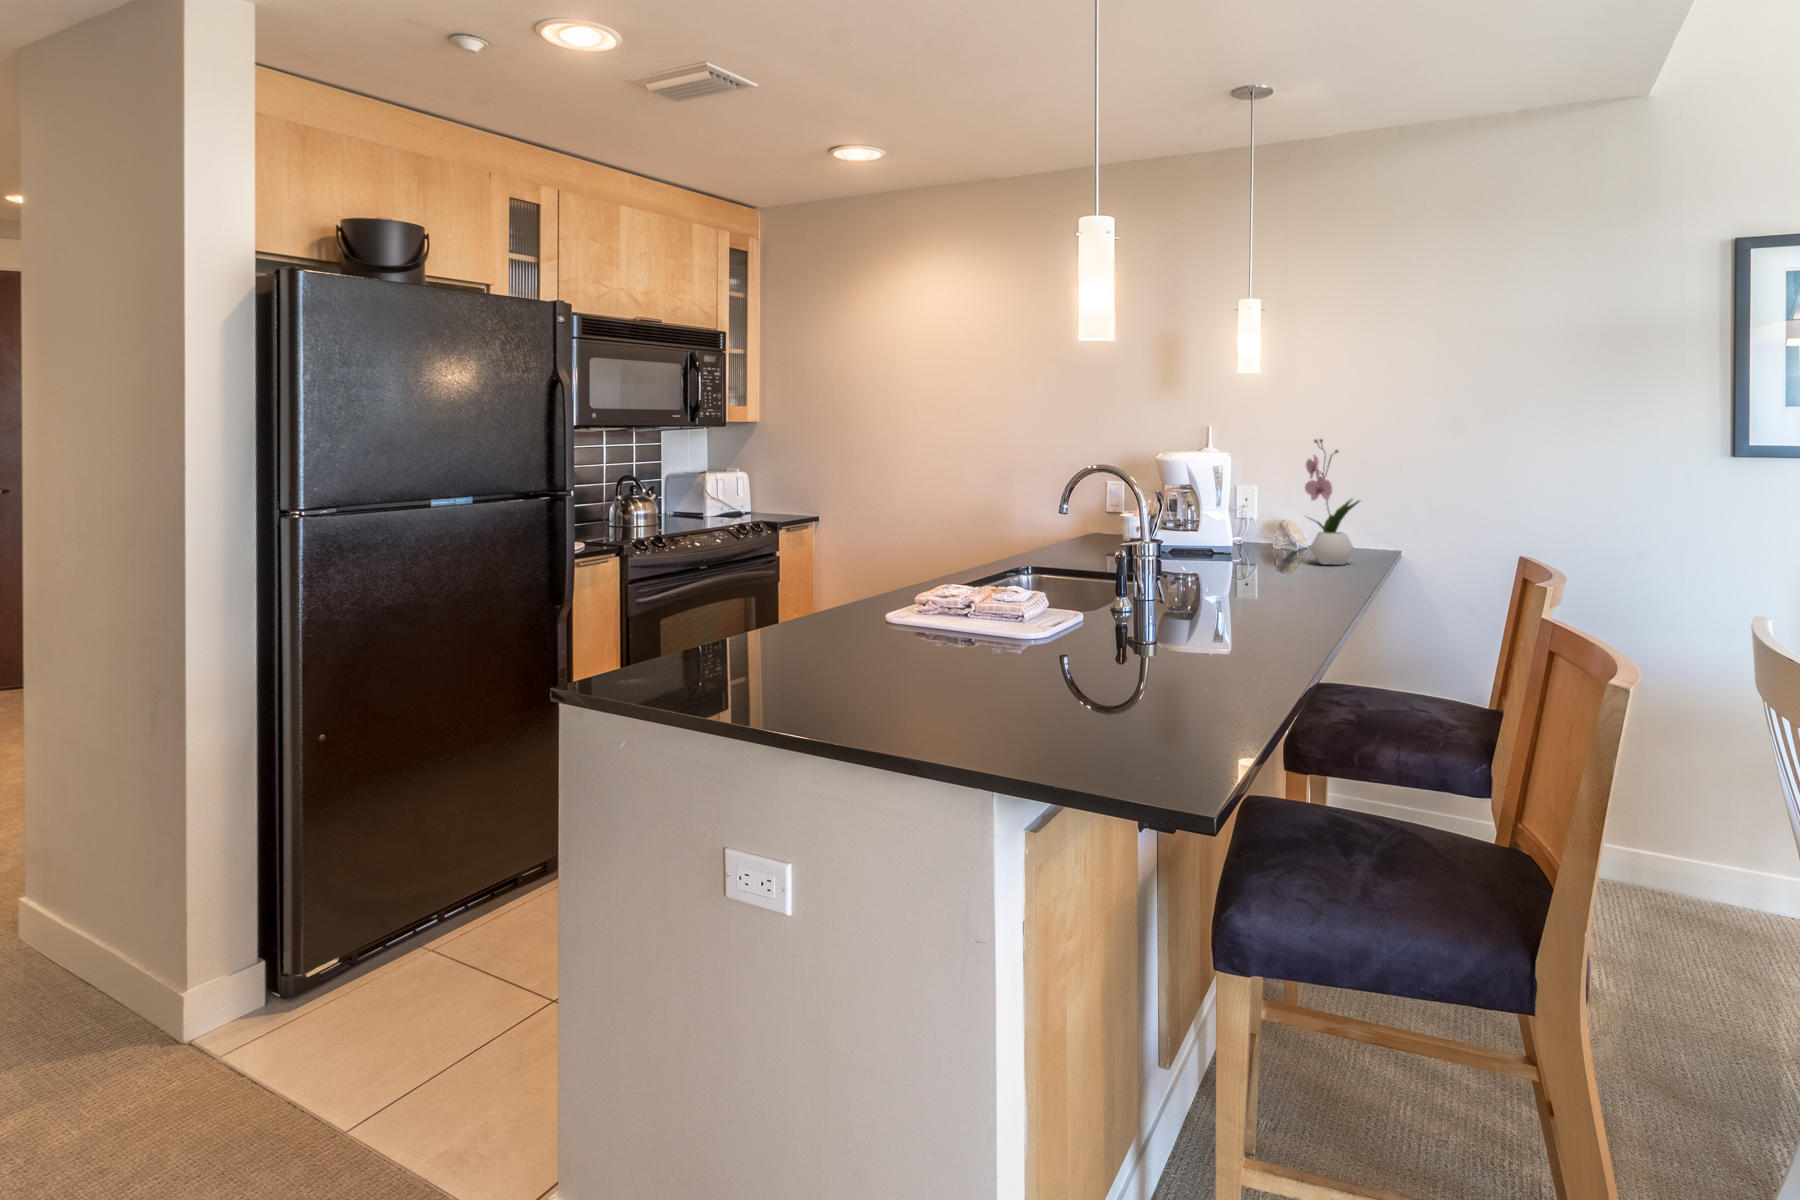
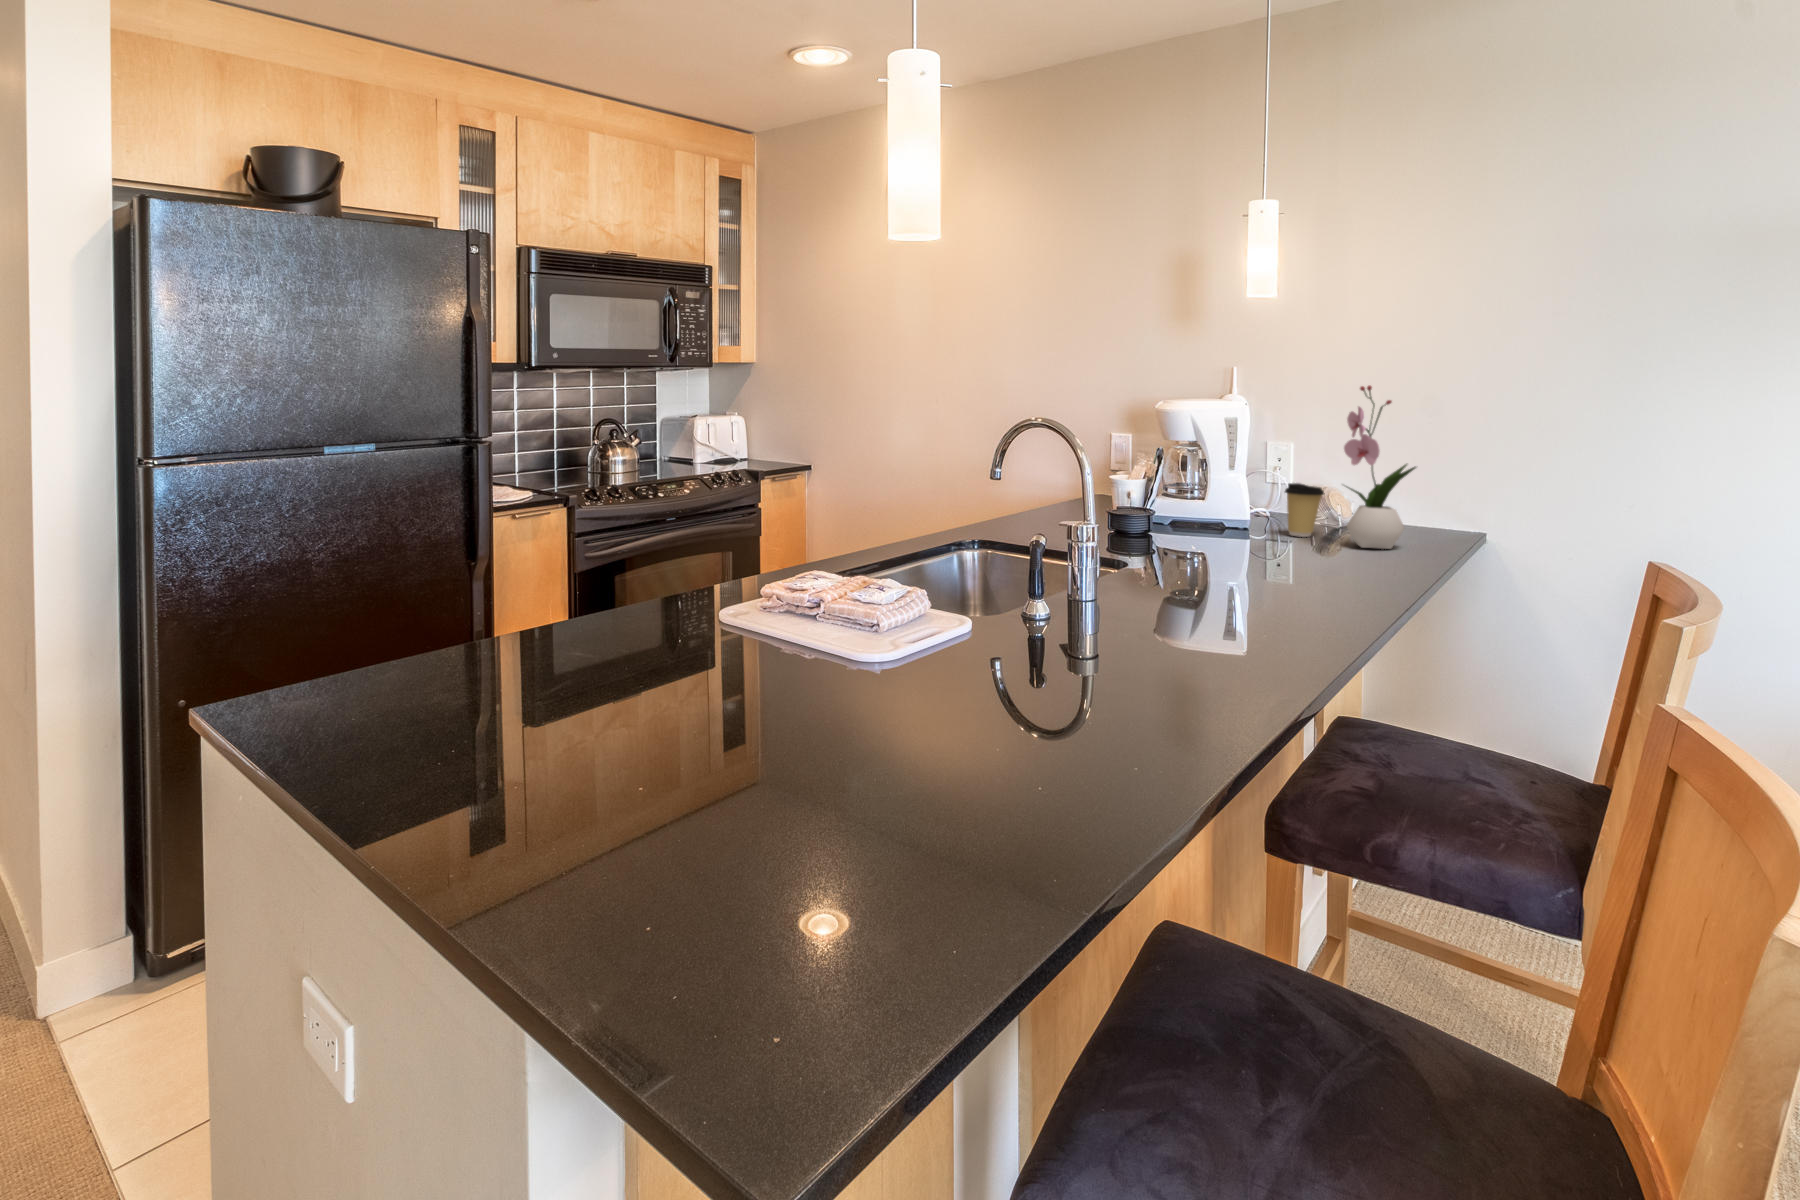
coffee cup: none [1258,517,1290,559] -> present [1285,483,1325,537]

